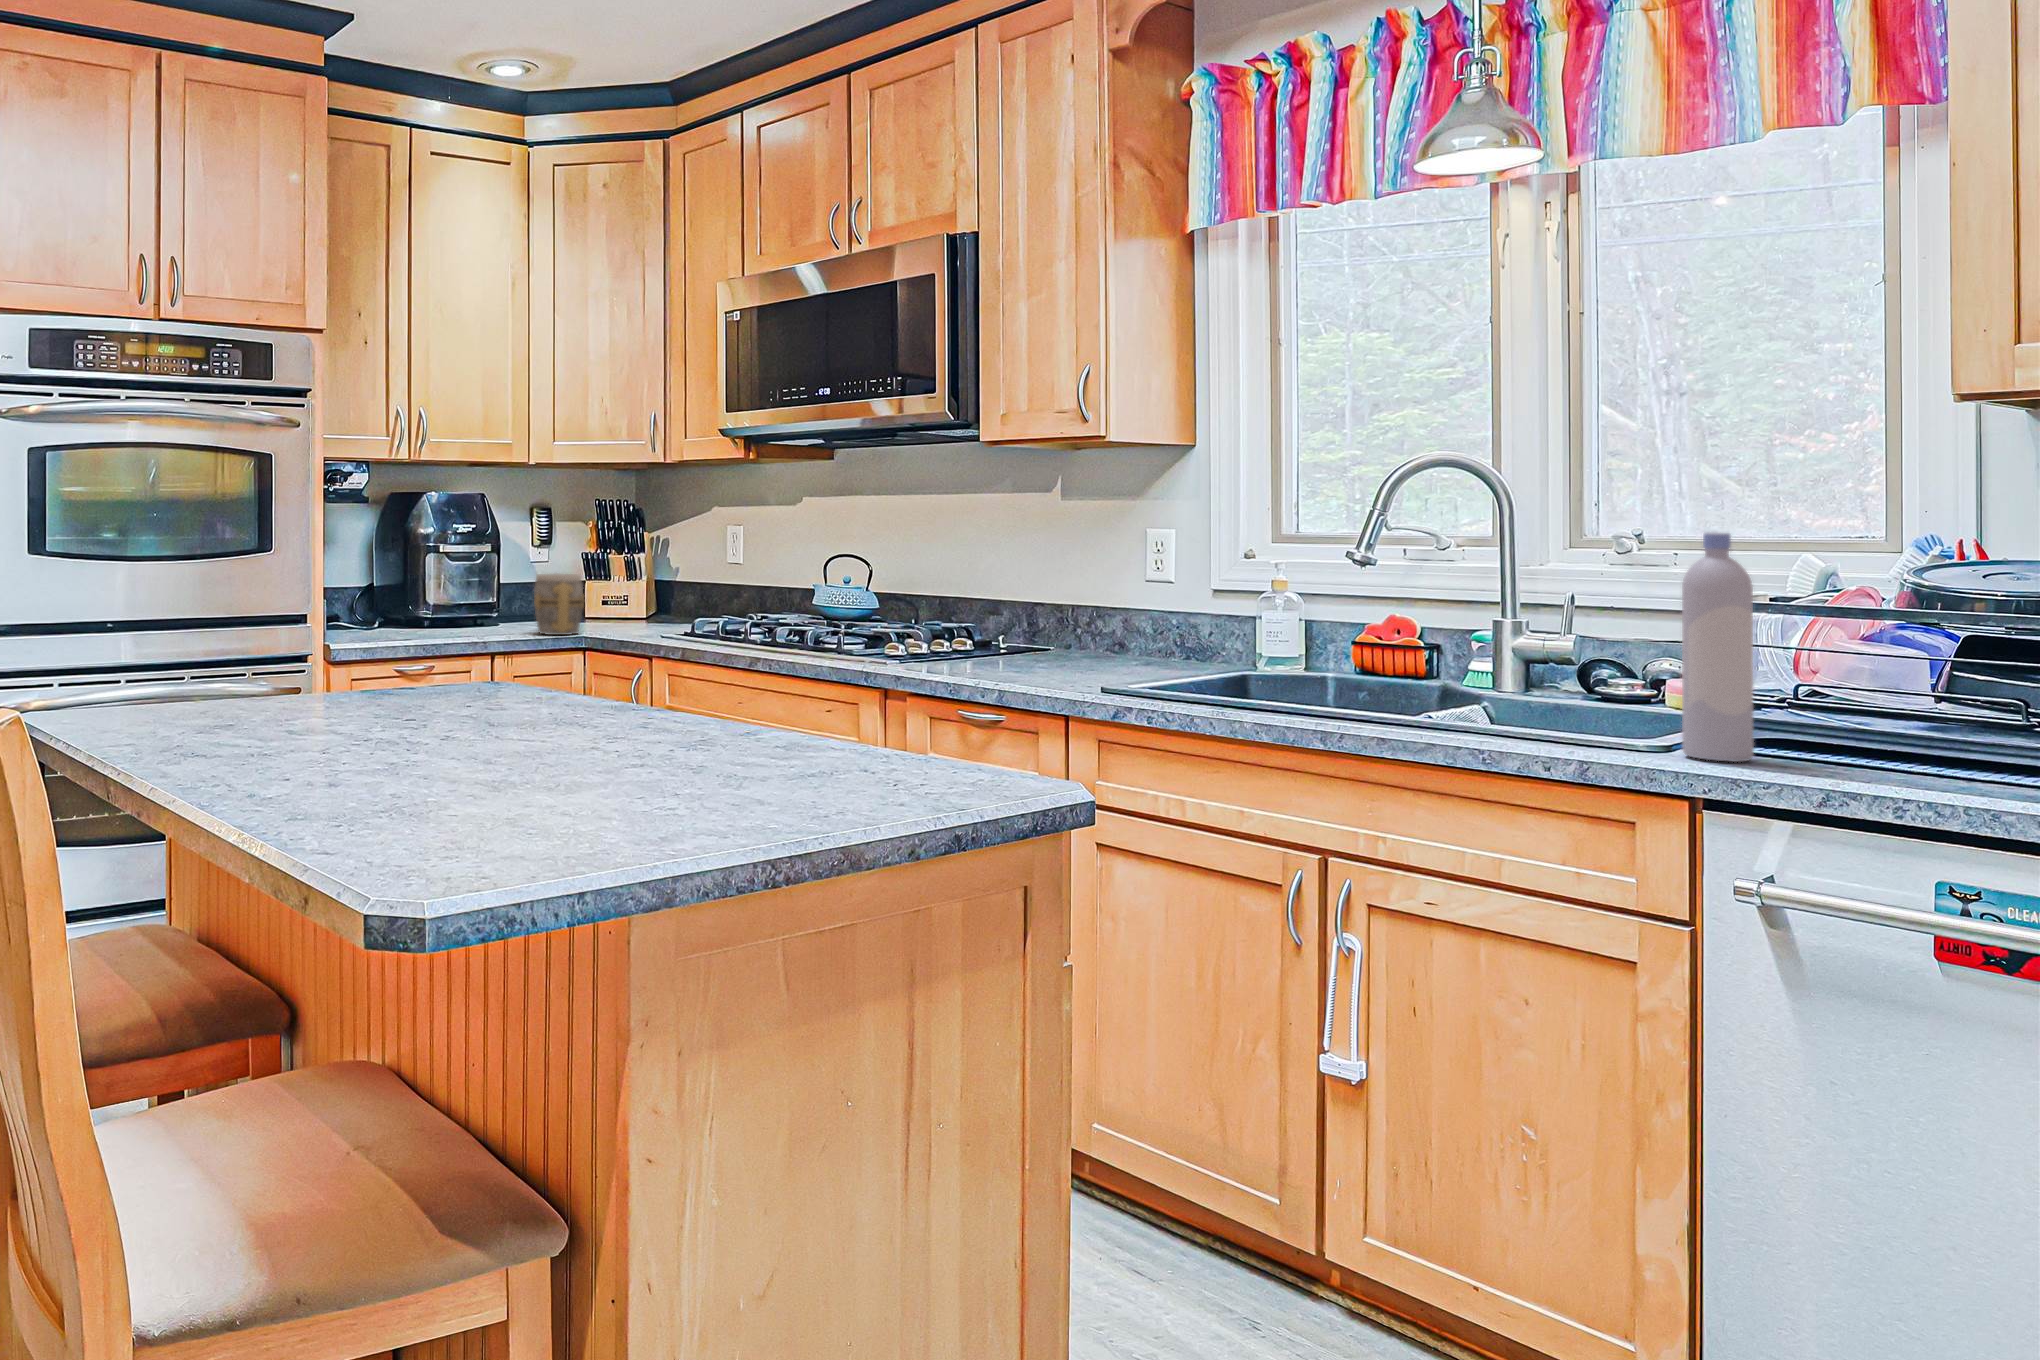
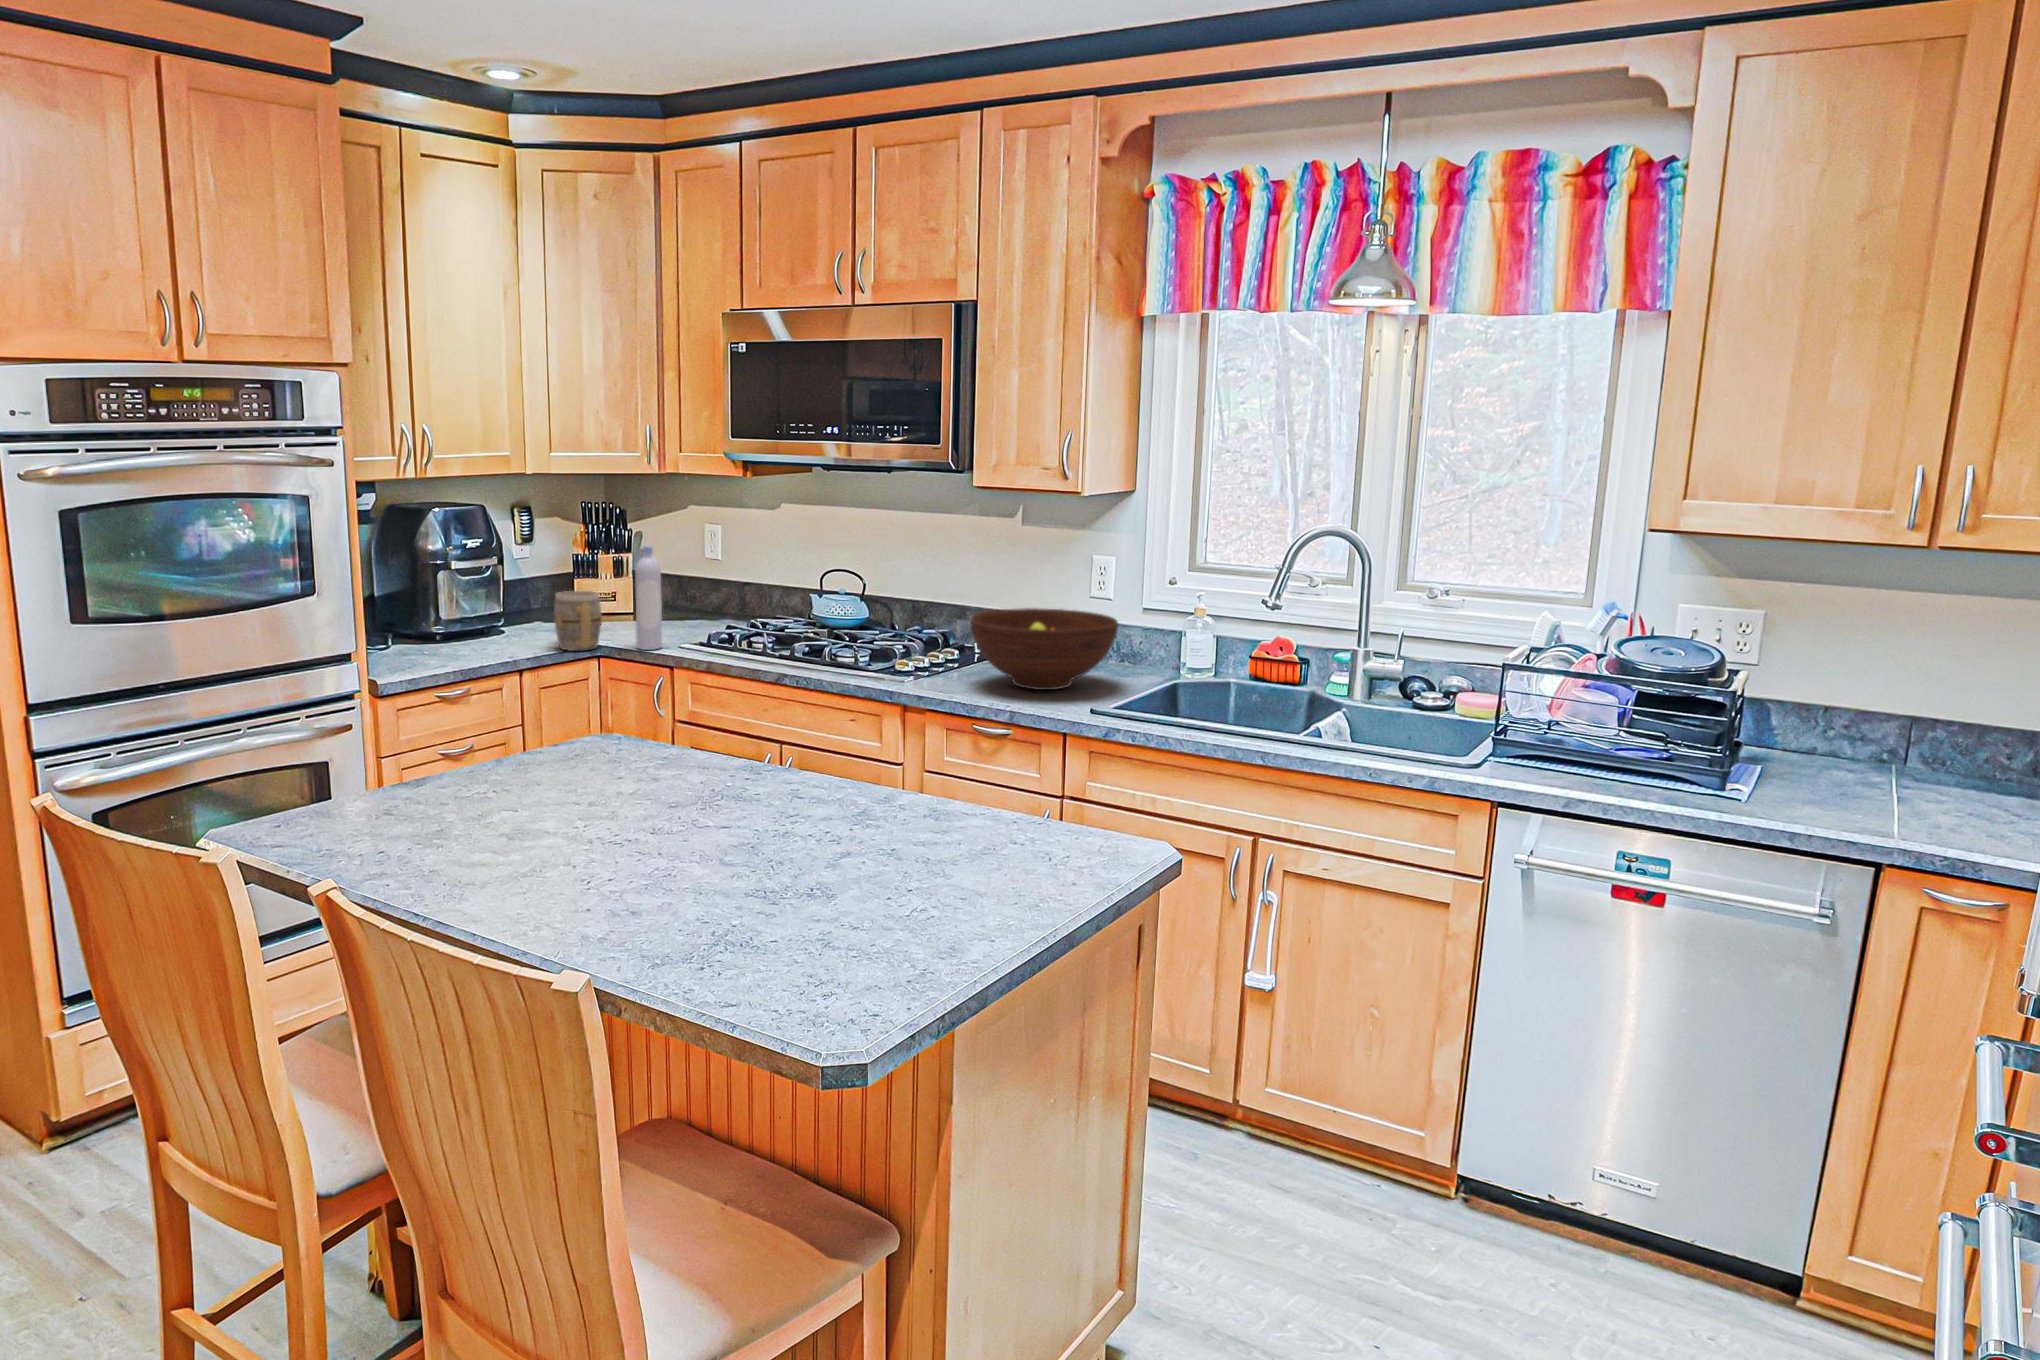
bottle: present [1682,532,1754,762] -> present [635,545,662,650]
fruit bowl: none [963,580,1156,671] -> present [970,608,1118,690]

